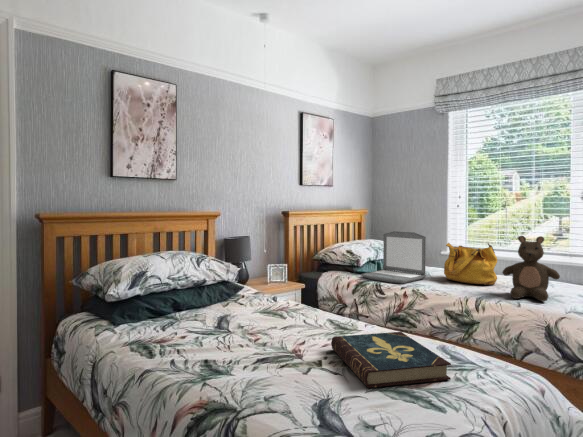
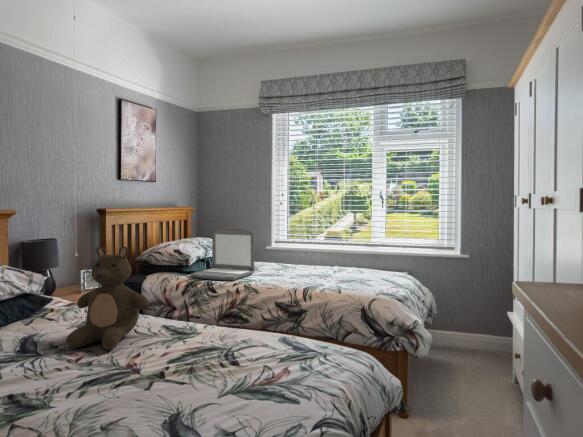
stuffed bear: present [502,236,560,301] -> present [66,246,150,350]
handbag: present [444,243,497,285] -> none [271,237,317,276]
book: present [331,332,451,388] -> none [172,329,298,393]

